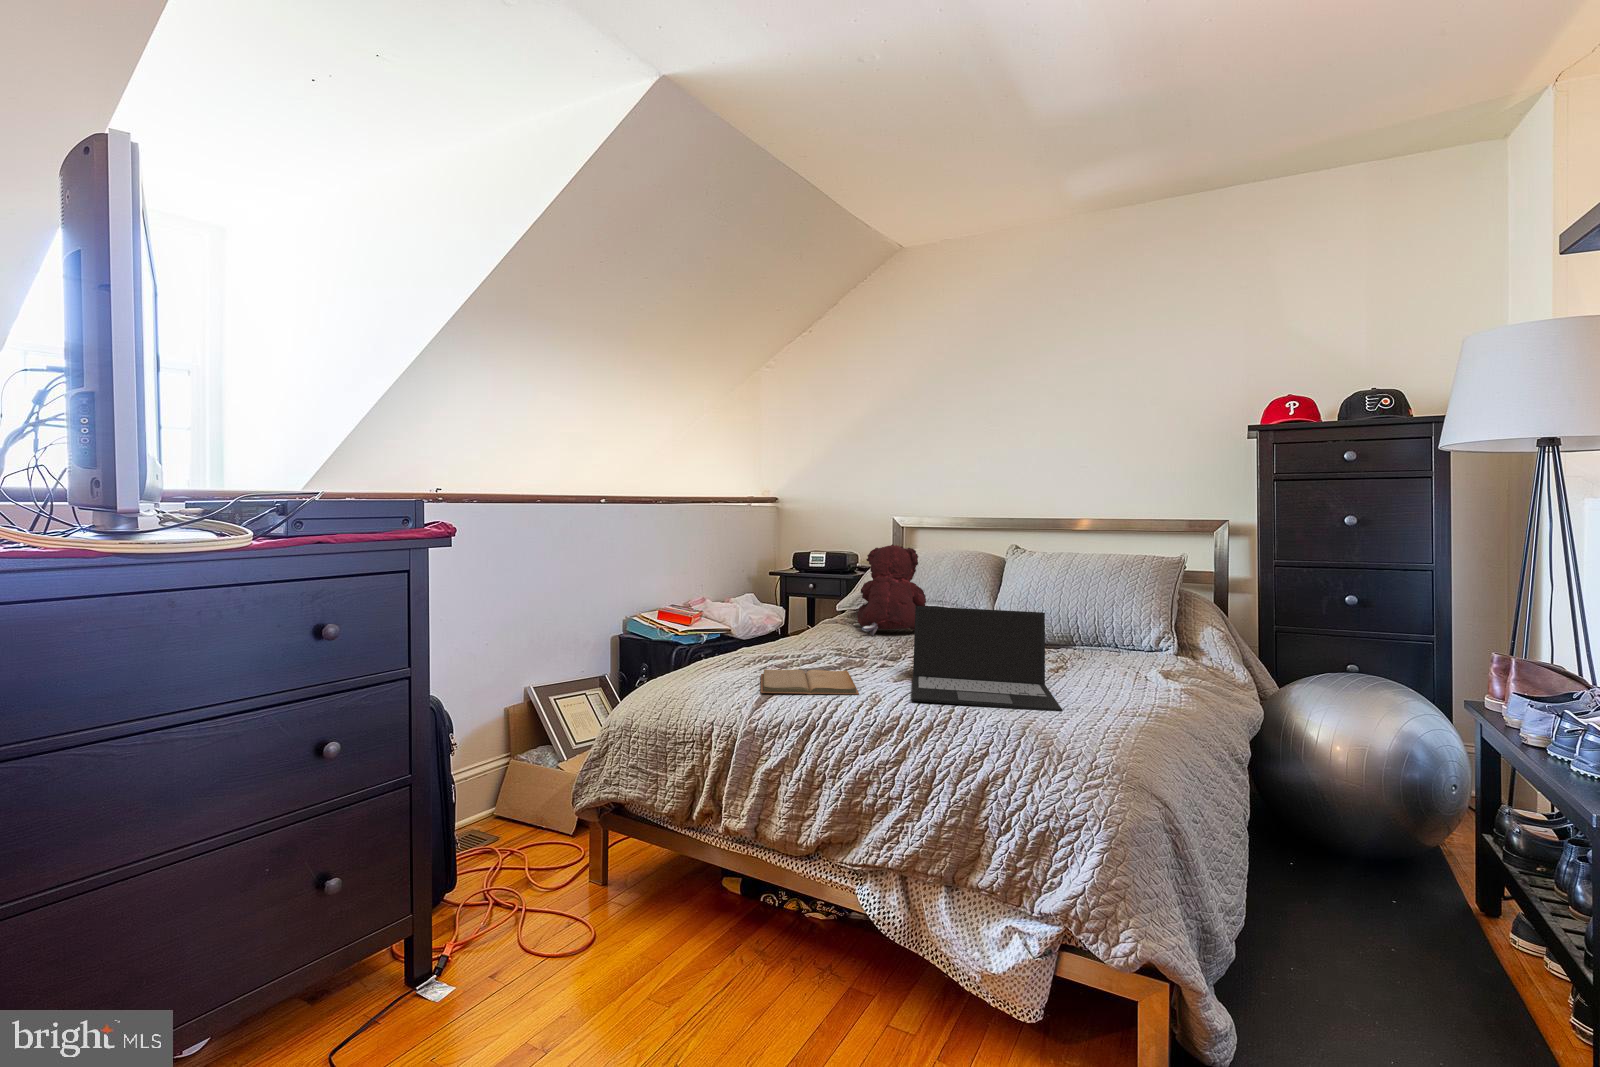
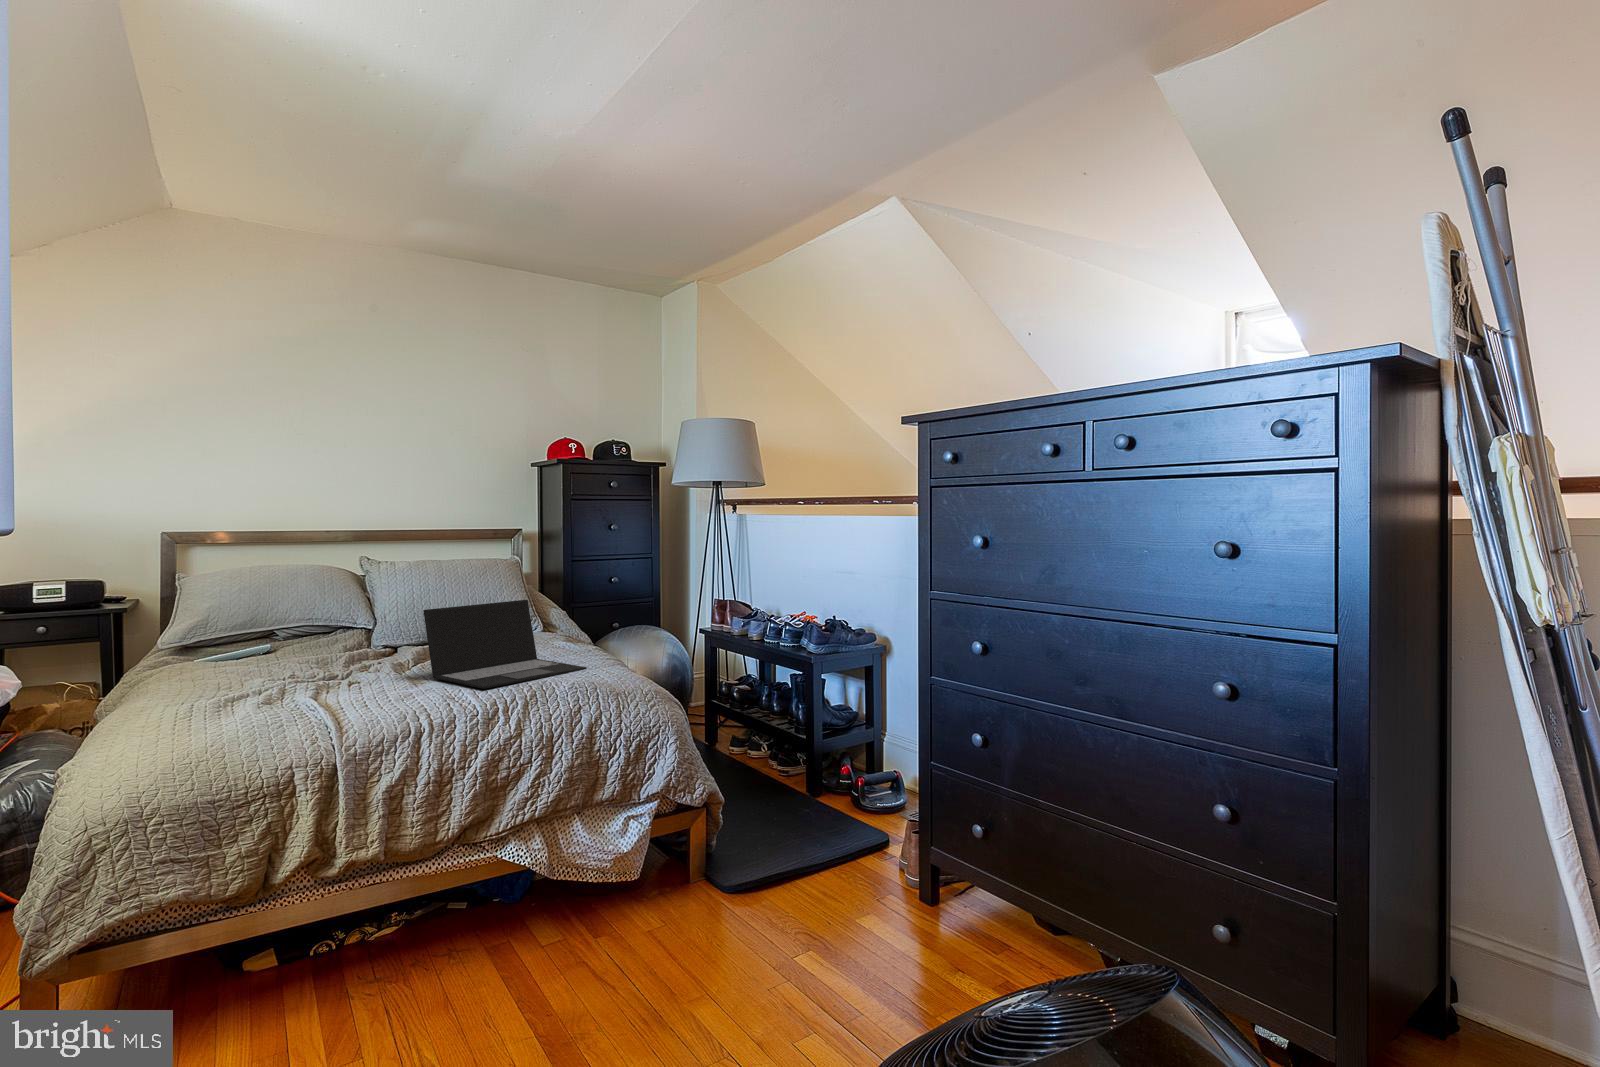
teddy bear: present [857,544,926,636] -> none [223,556,322,664]
book: present [761,669,859,694] -> none [282,686,426,720]

